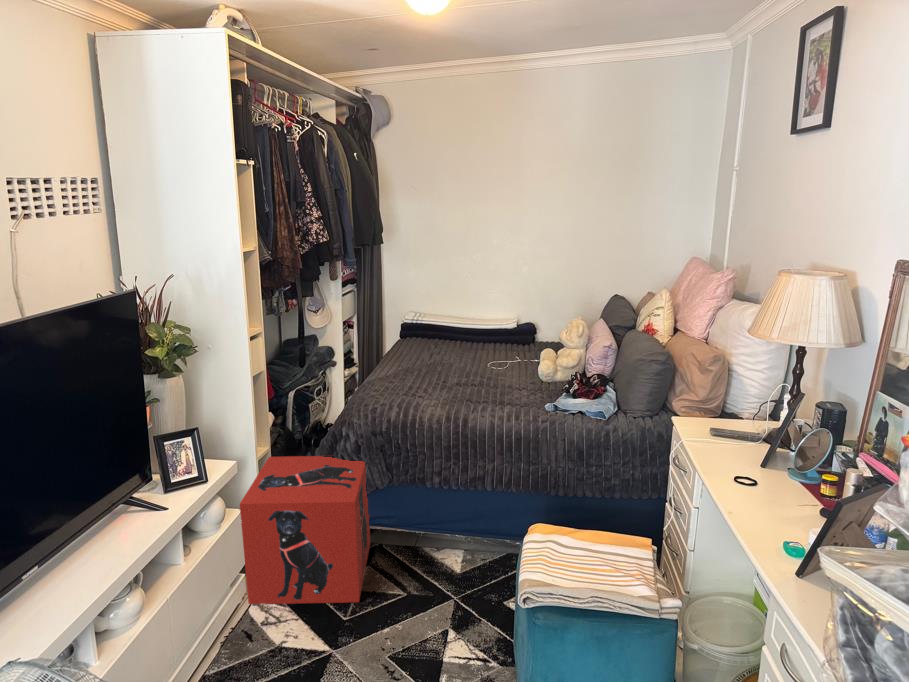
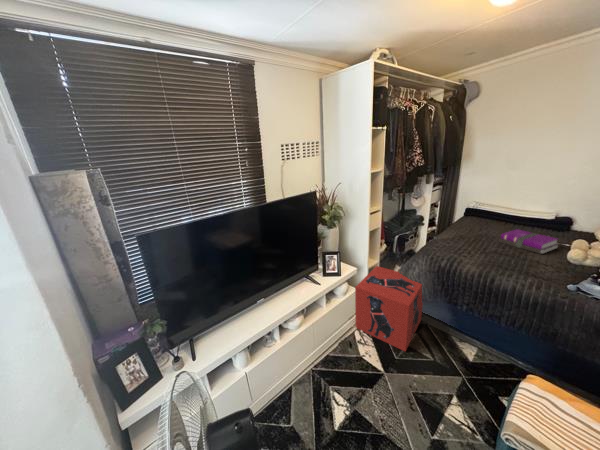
notebook: none [458,347,527,378] -> present [498,229,558,254]

